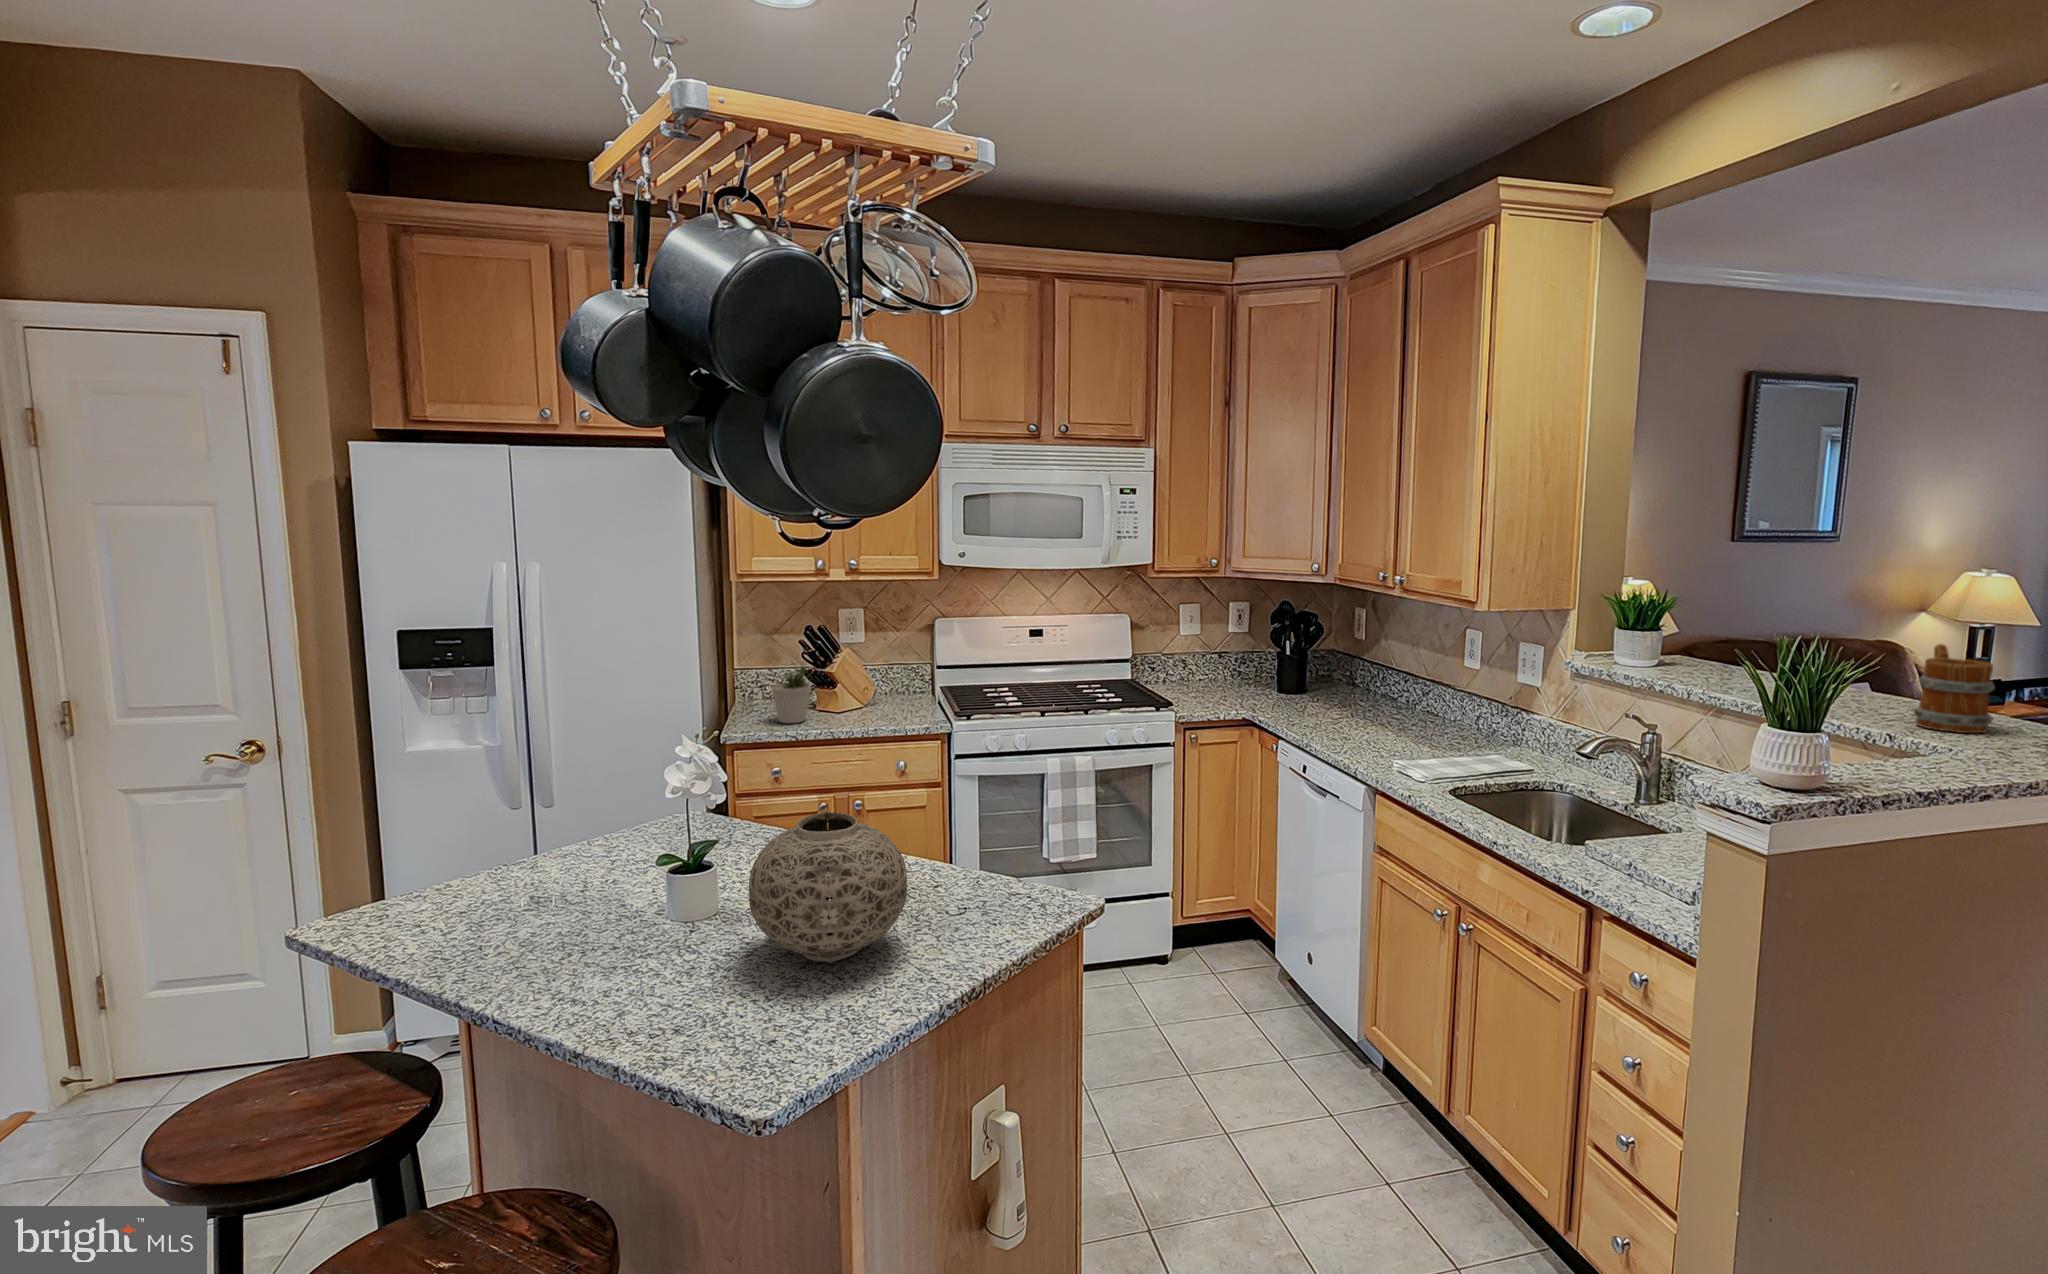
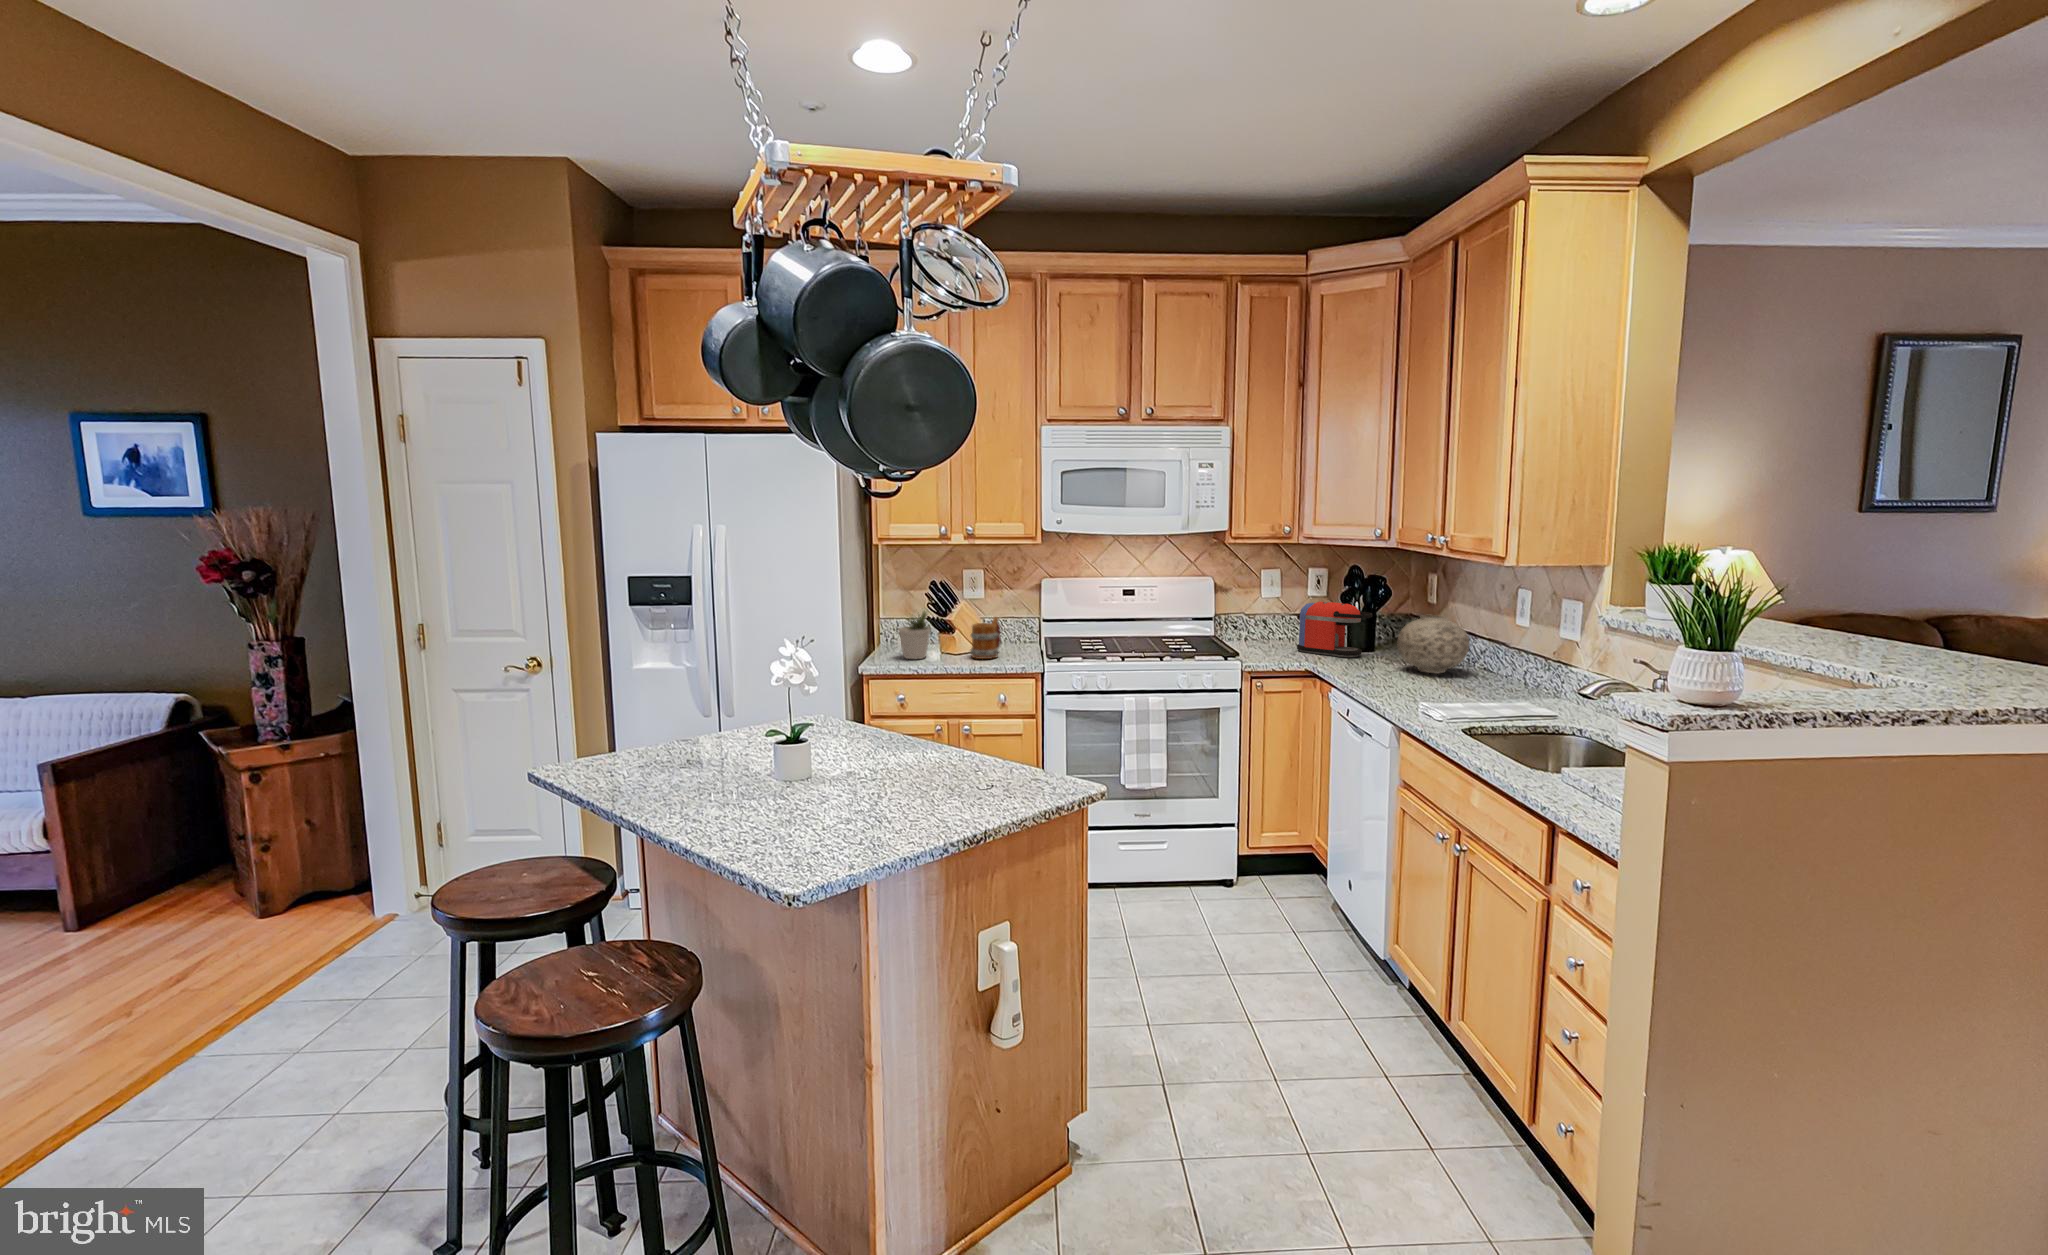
coffee maker: none [1225,642,1308,704] -> present [1297,602,1372,657]
mug: present [1913,644,1995,733] -> present [970,617,1001,659]
vase: present [749,812,907,962] -> present [1398,615,1470,674]

